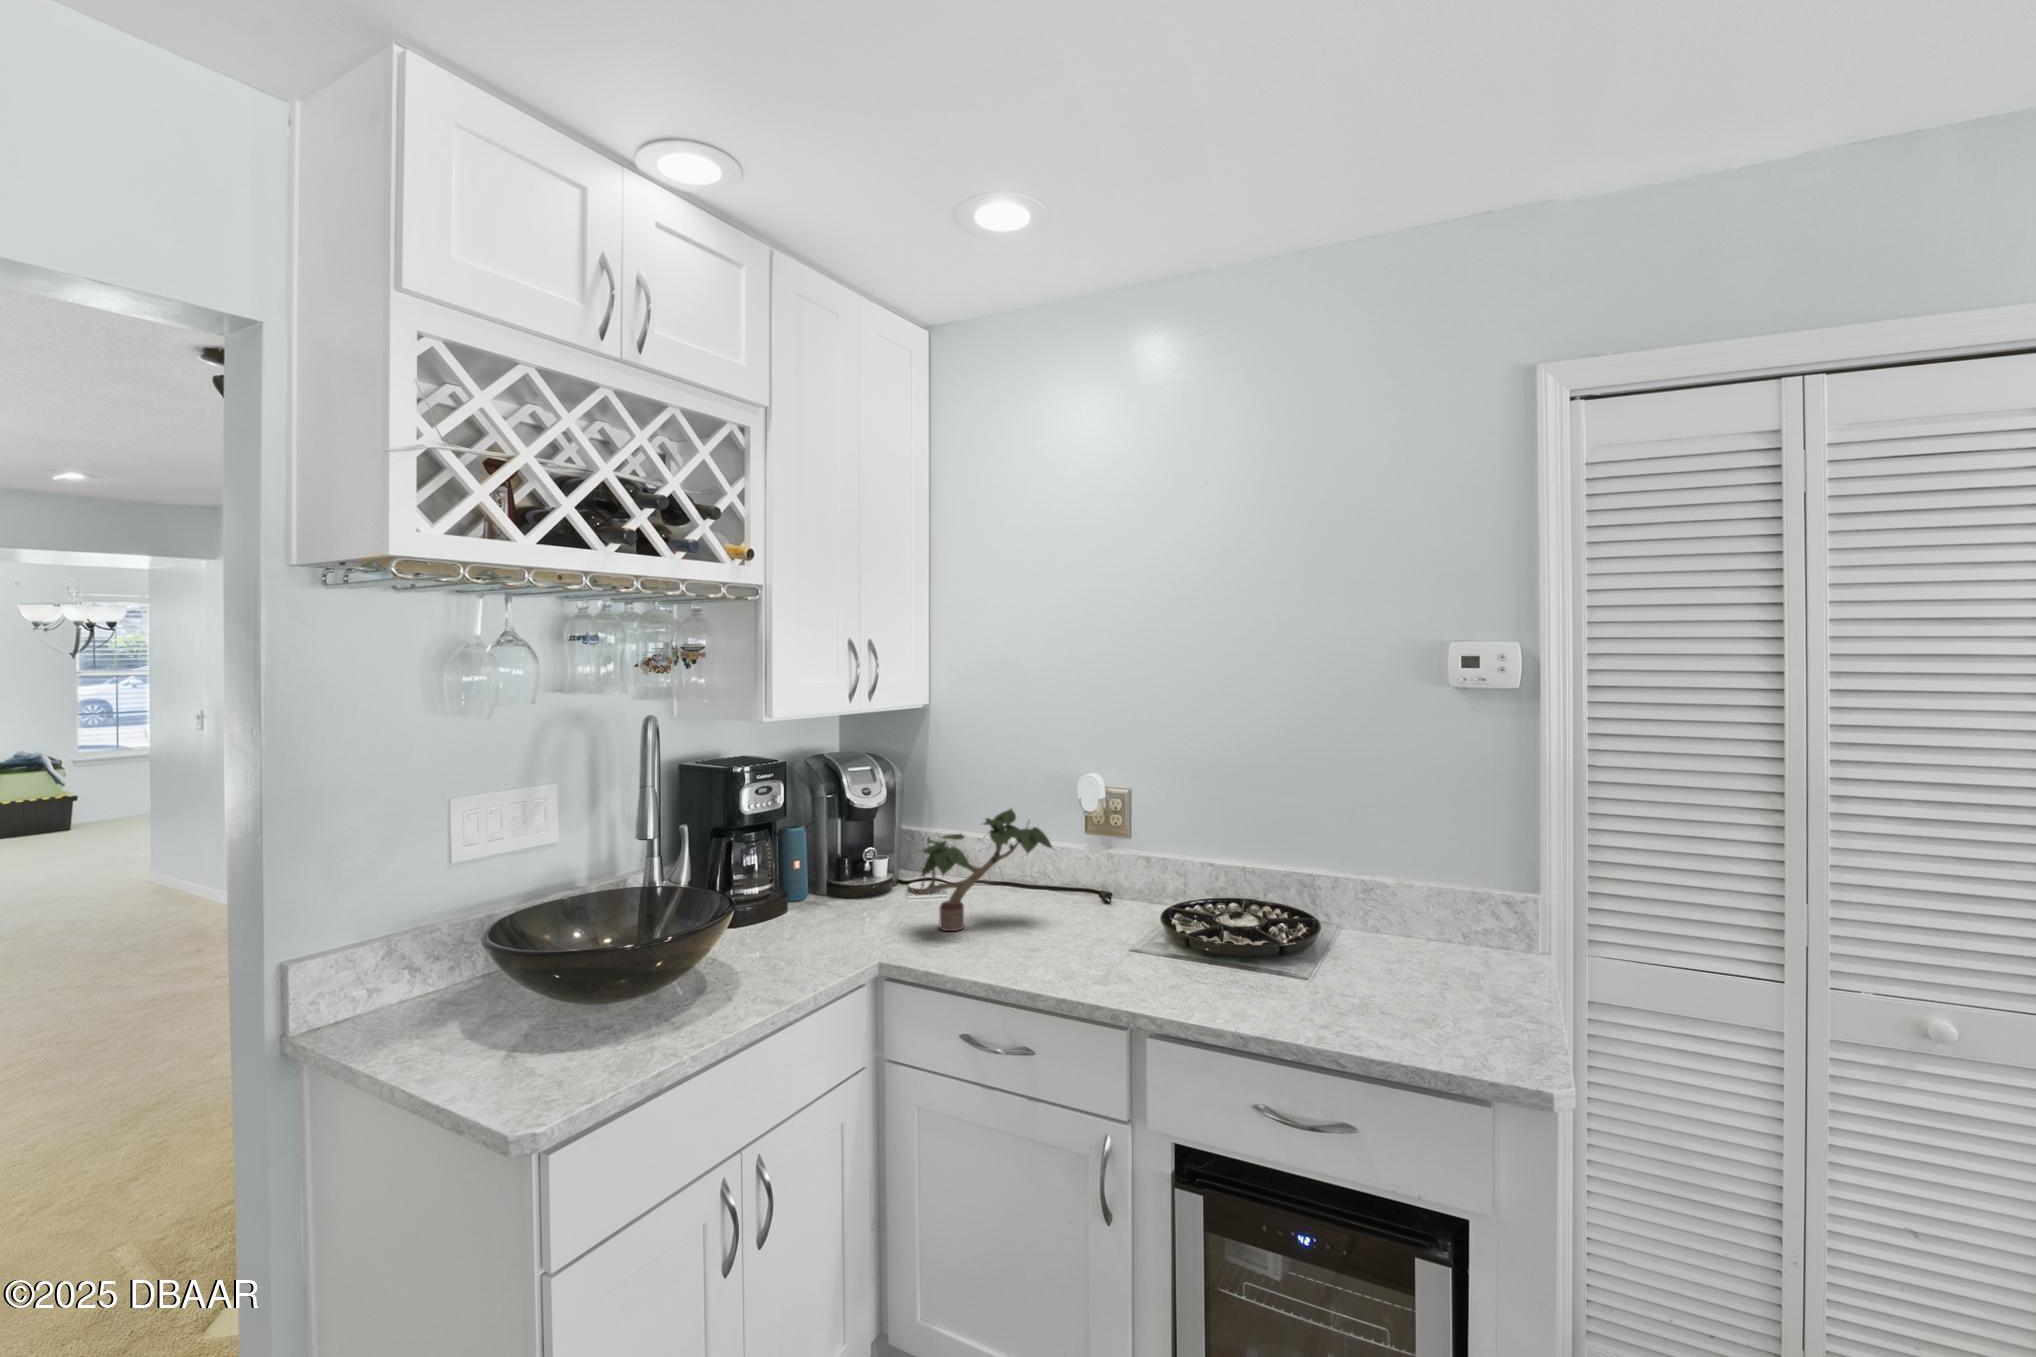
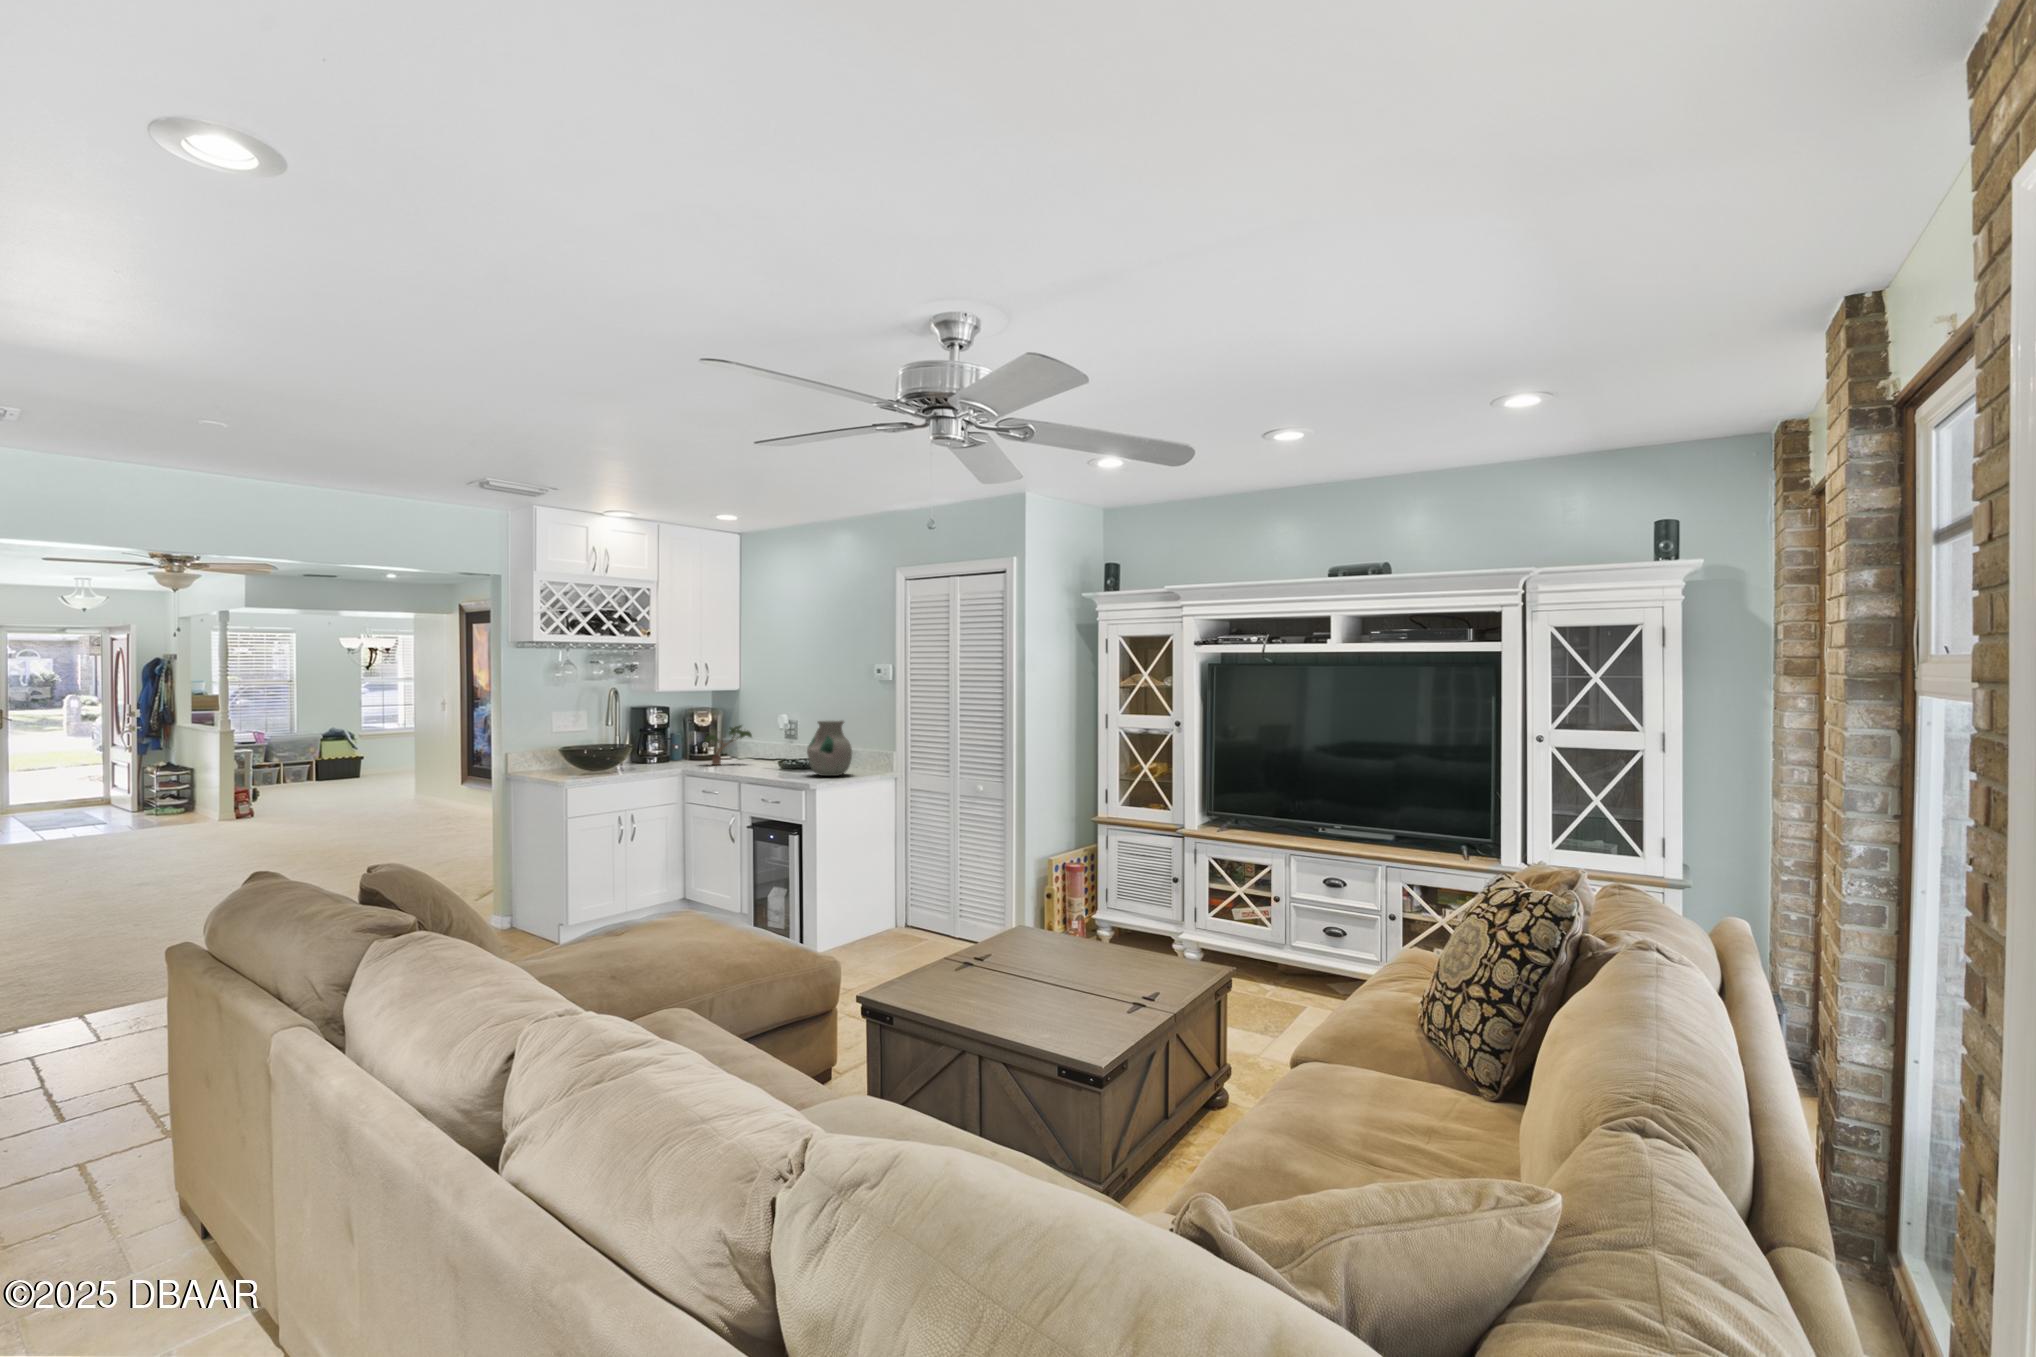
vase: none [1360,815,1514,1007] -> present [807,720,852,776]

